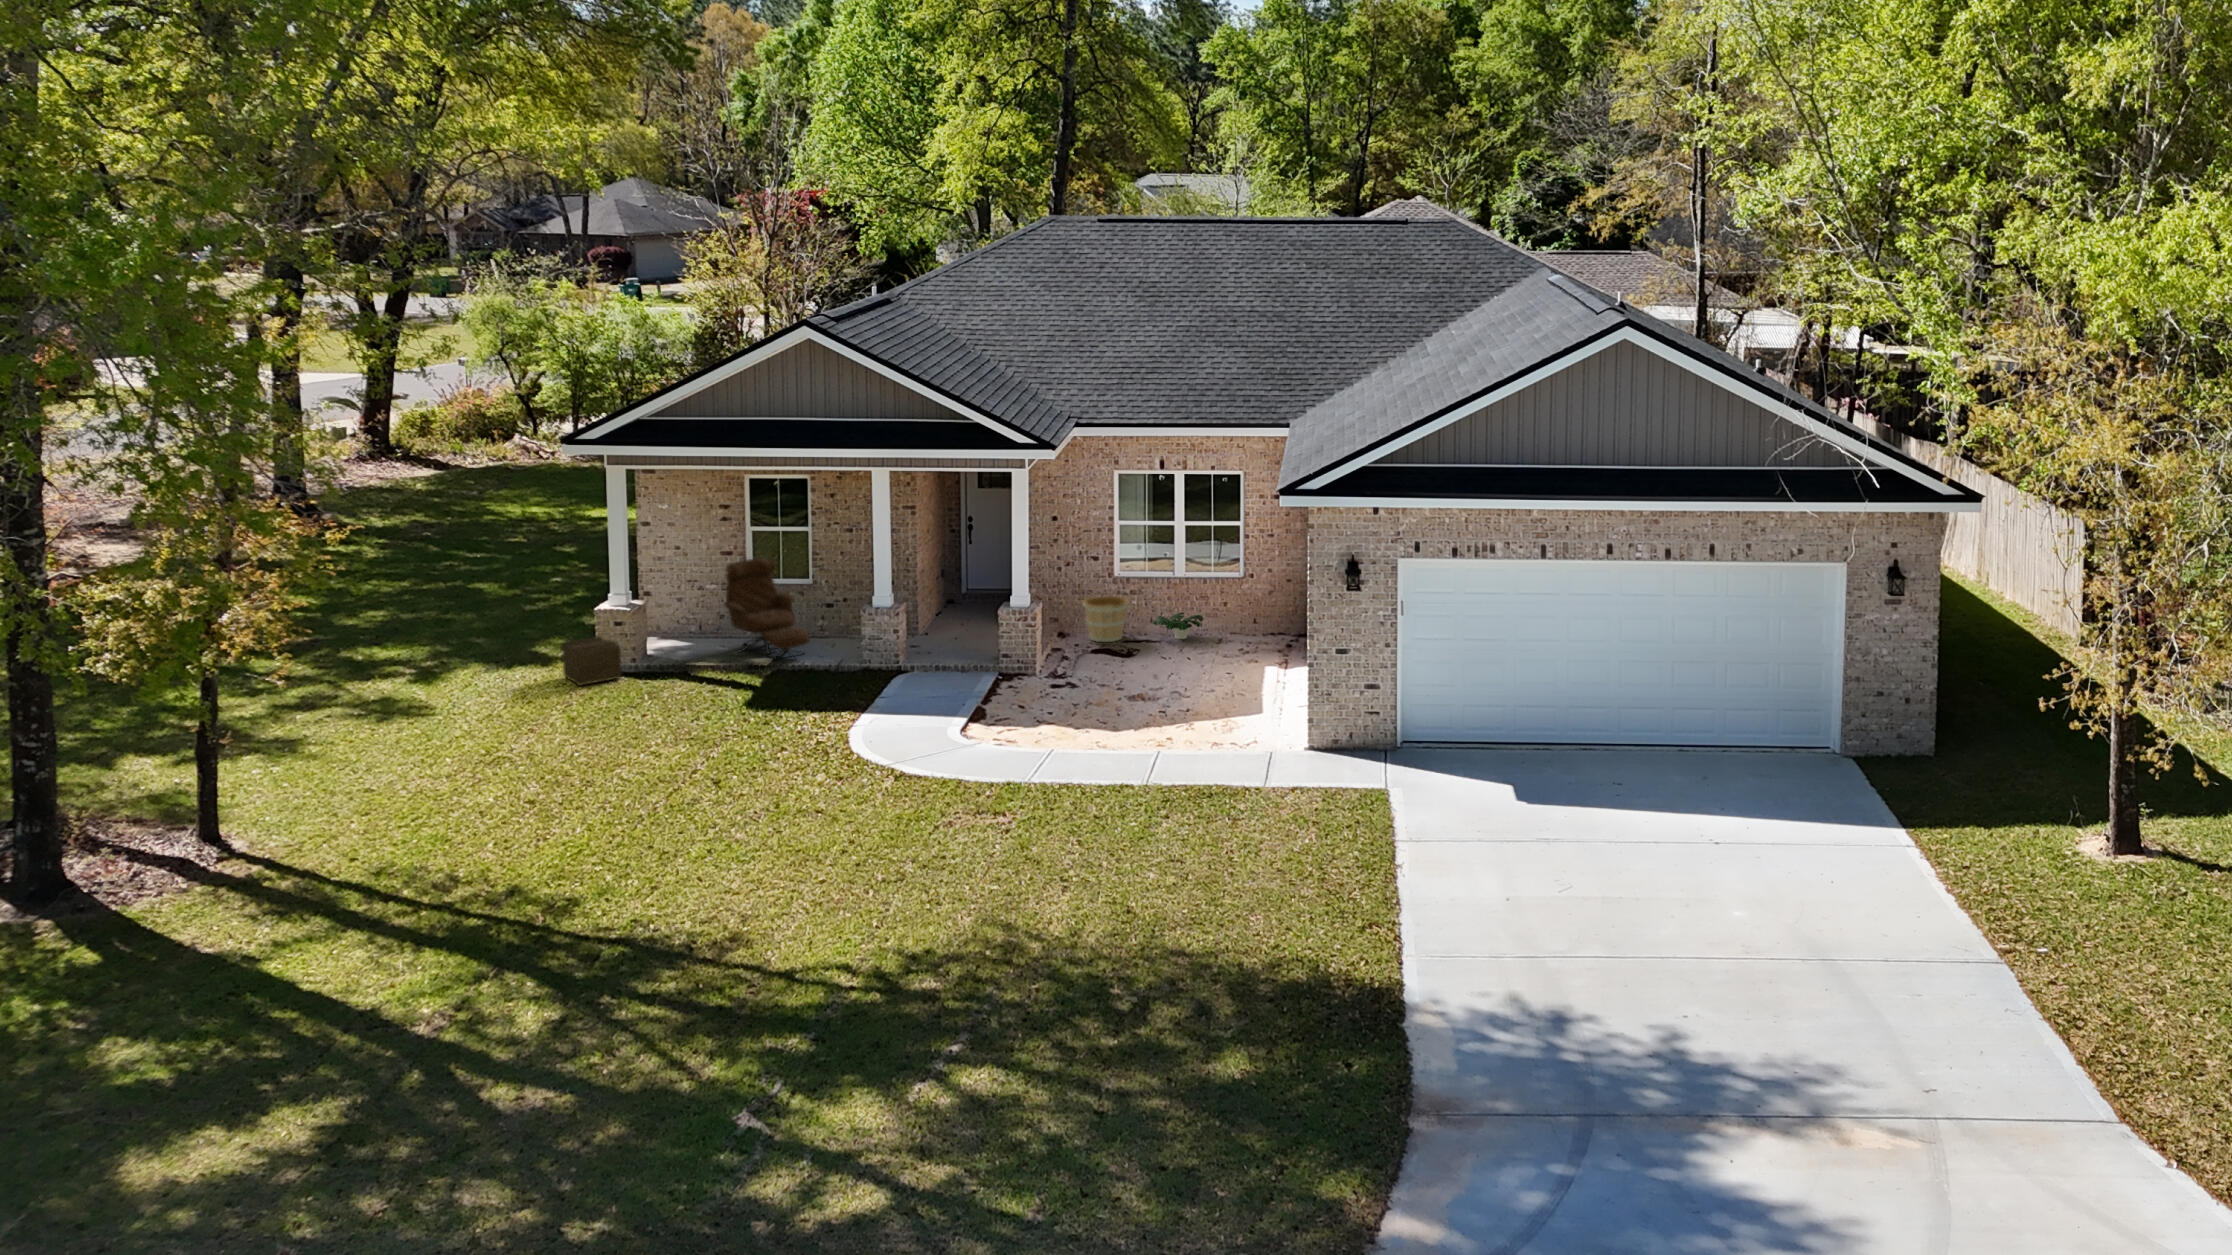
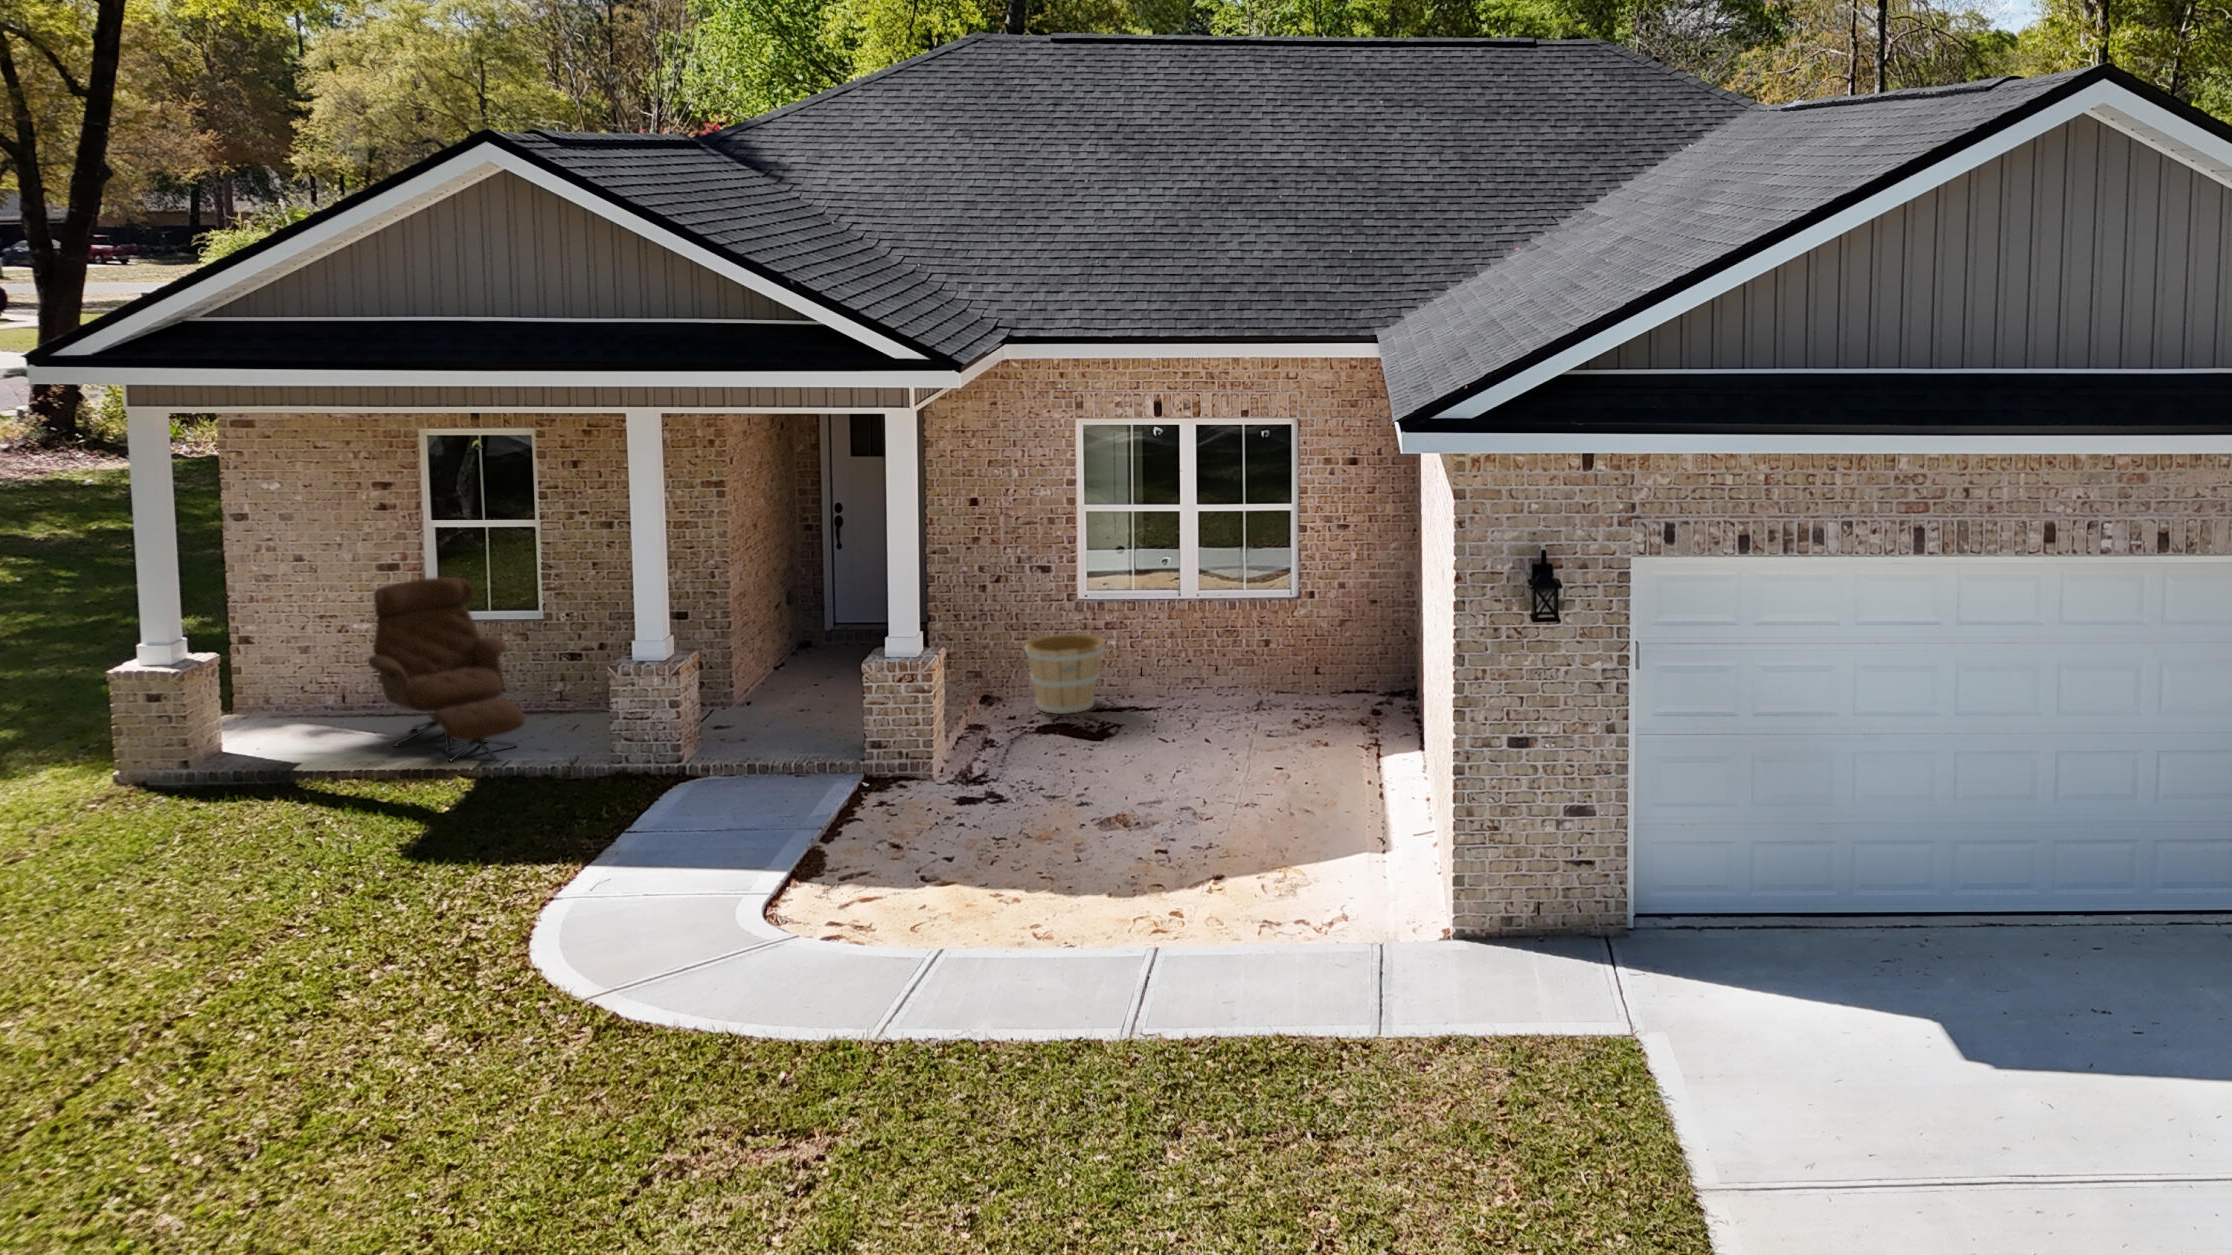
potted plant: present [1153,612,1203,639] -> none [1147,659,1232,705]
wooden crate: present [562,637,622,685] -> none [17,724,135,823]

